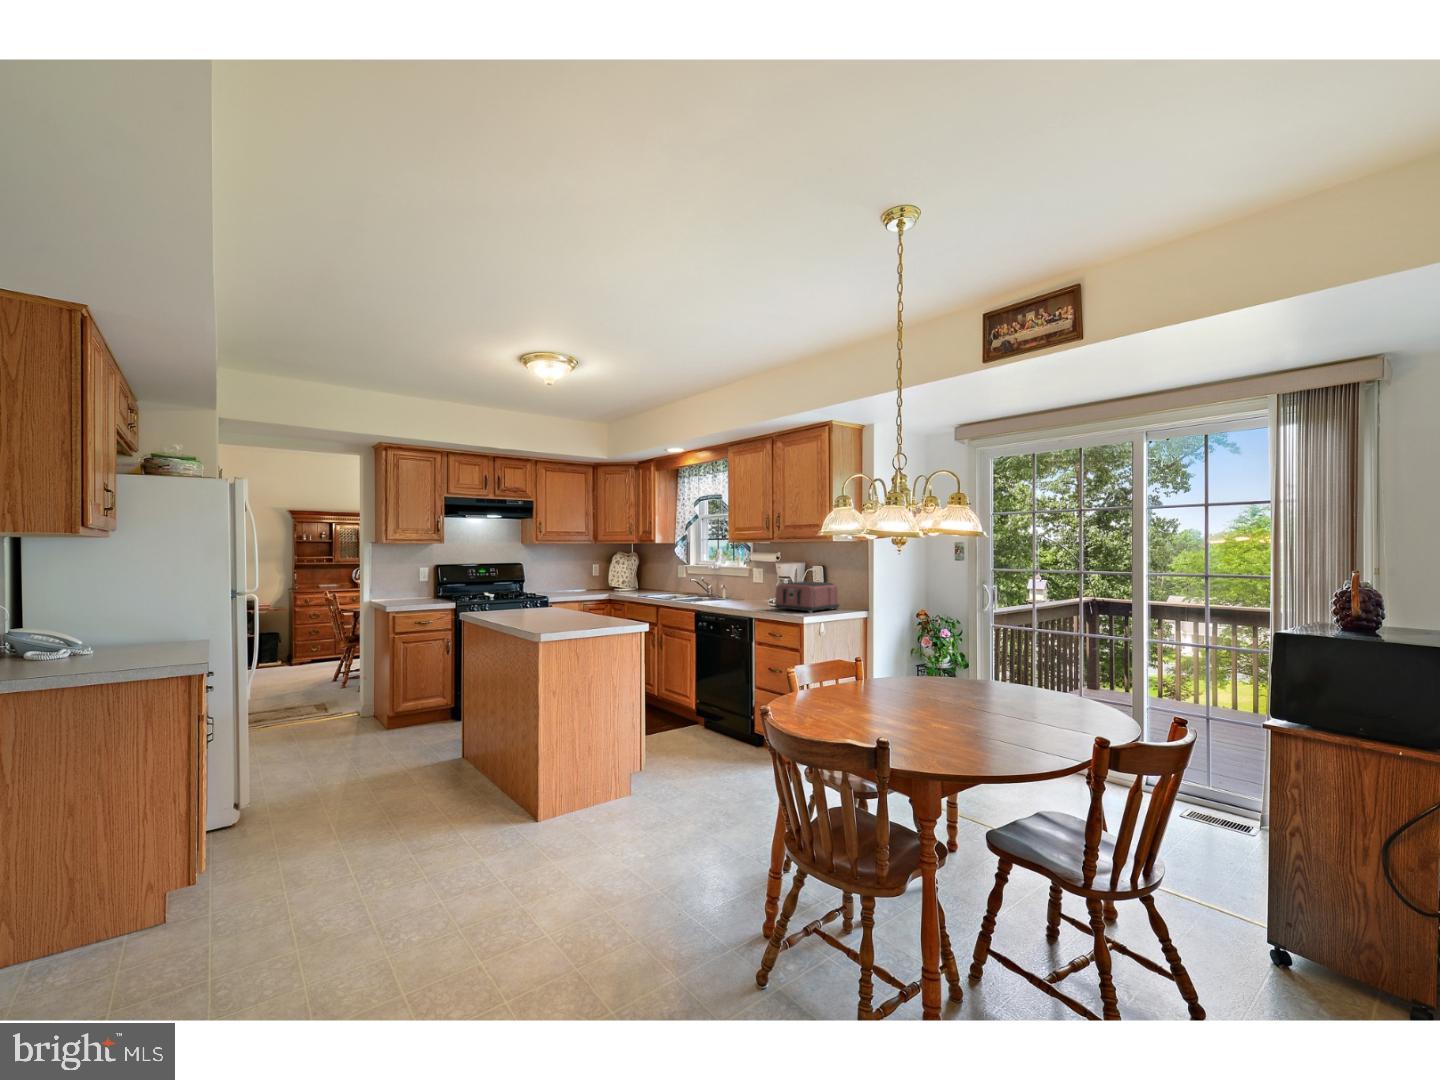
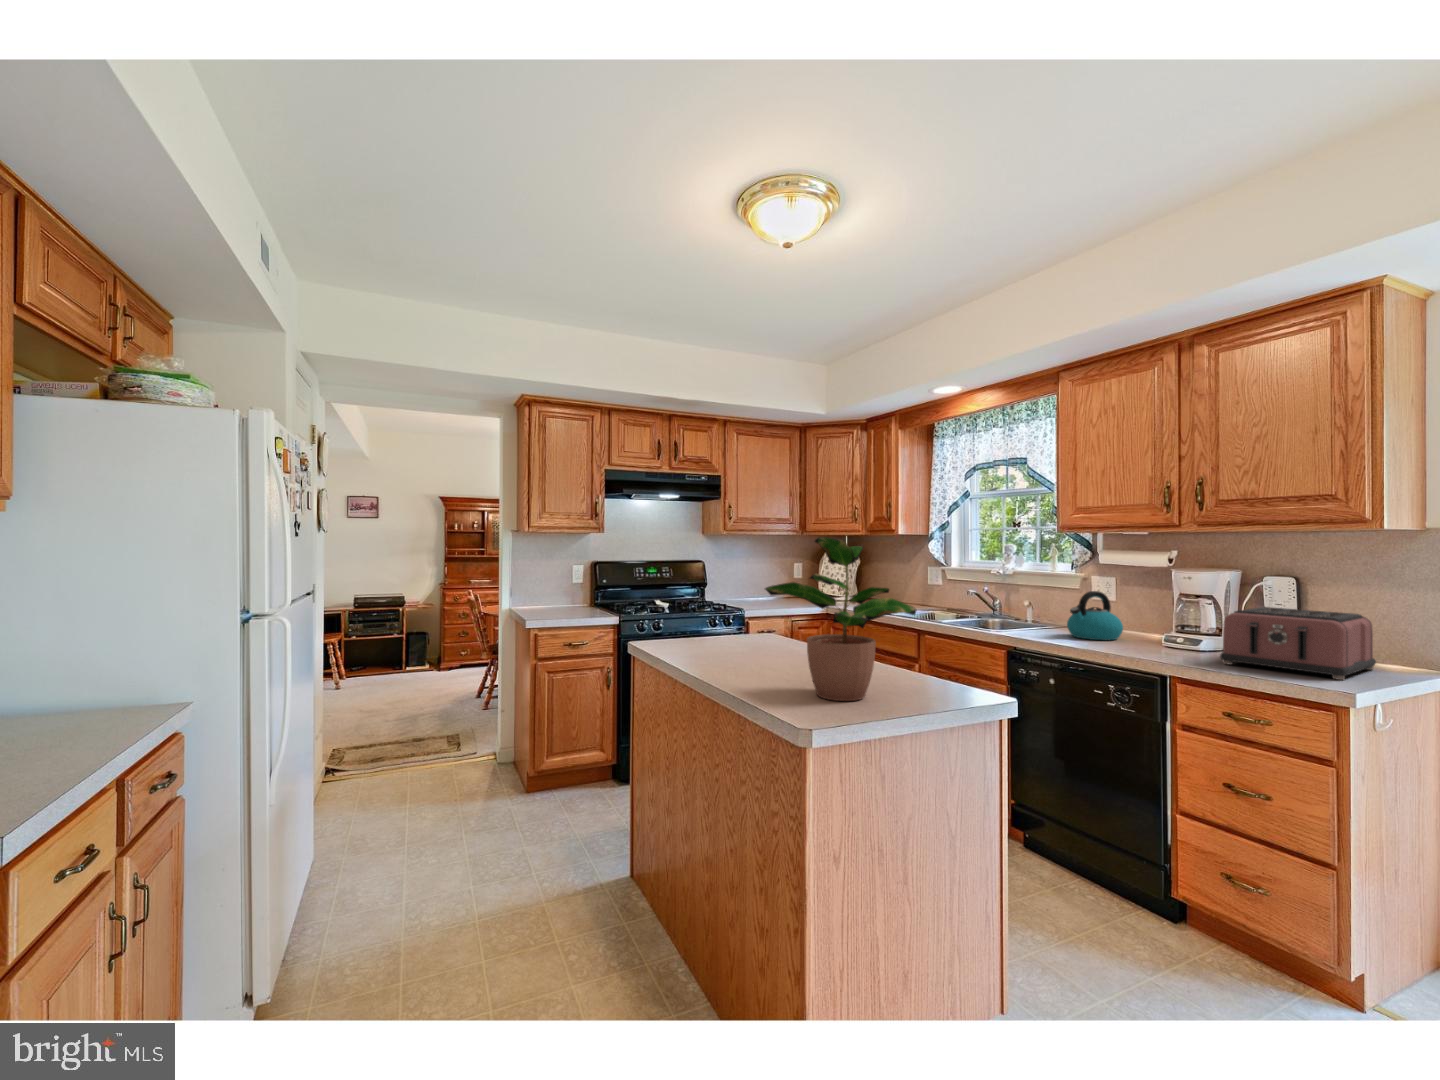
potted plant: none [524,550,600,625] -> present [765,537,917,701]
kettle: none [727,576,756,603] -> present [1067,591,1123,640]

